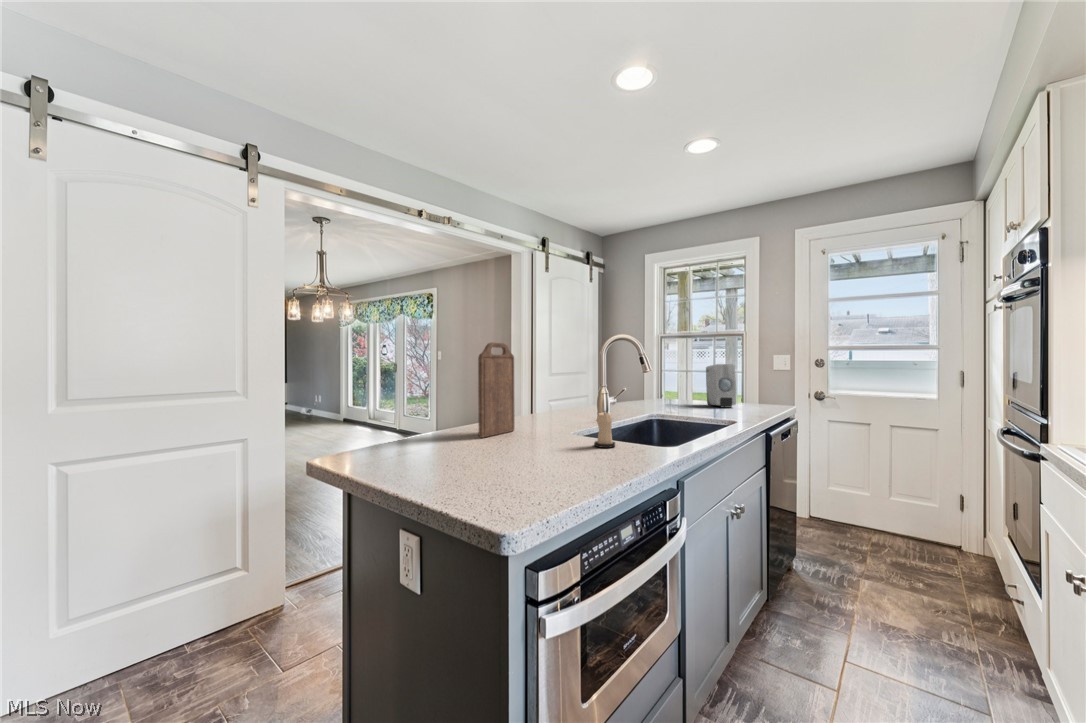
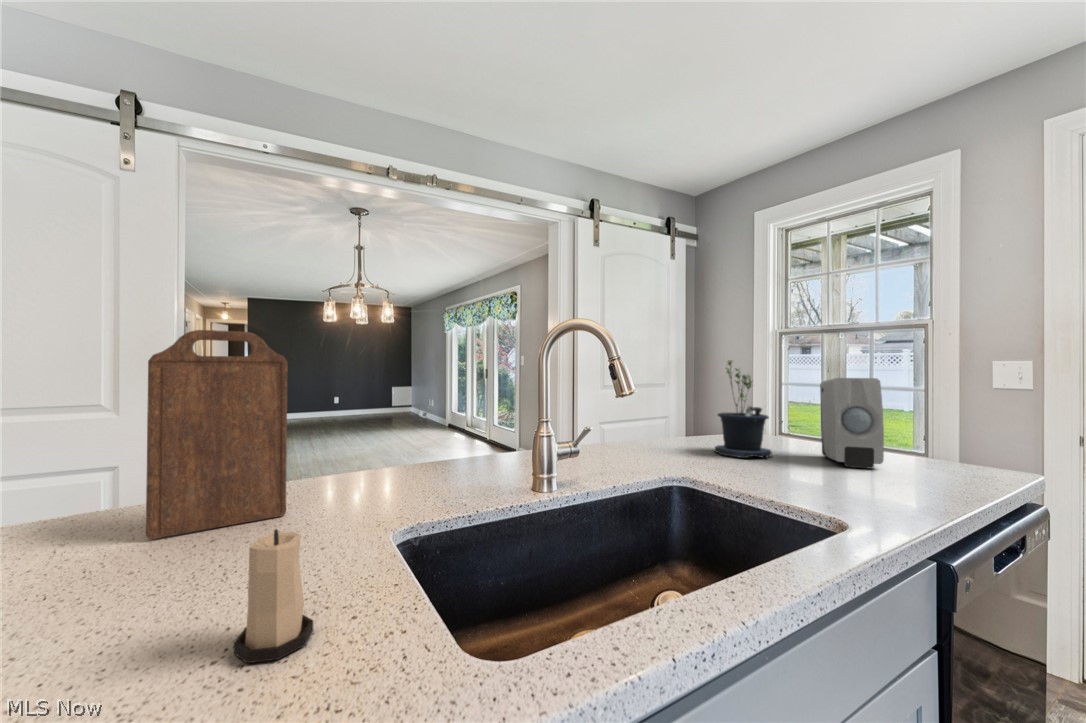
potted plant: none [656,355,686,407] -> present [714,360,773,458]

